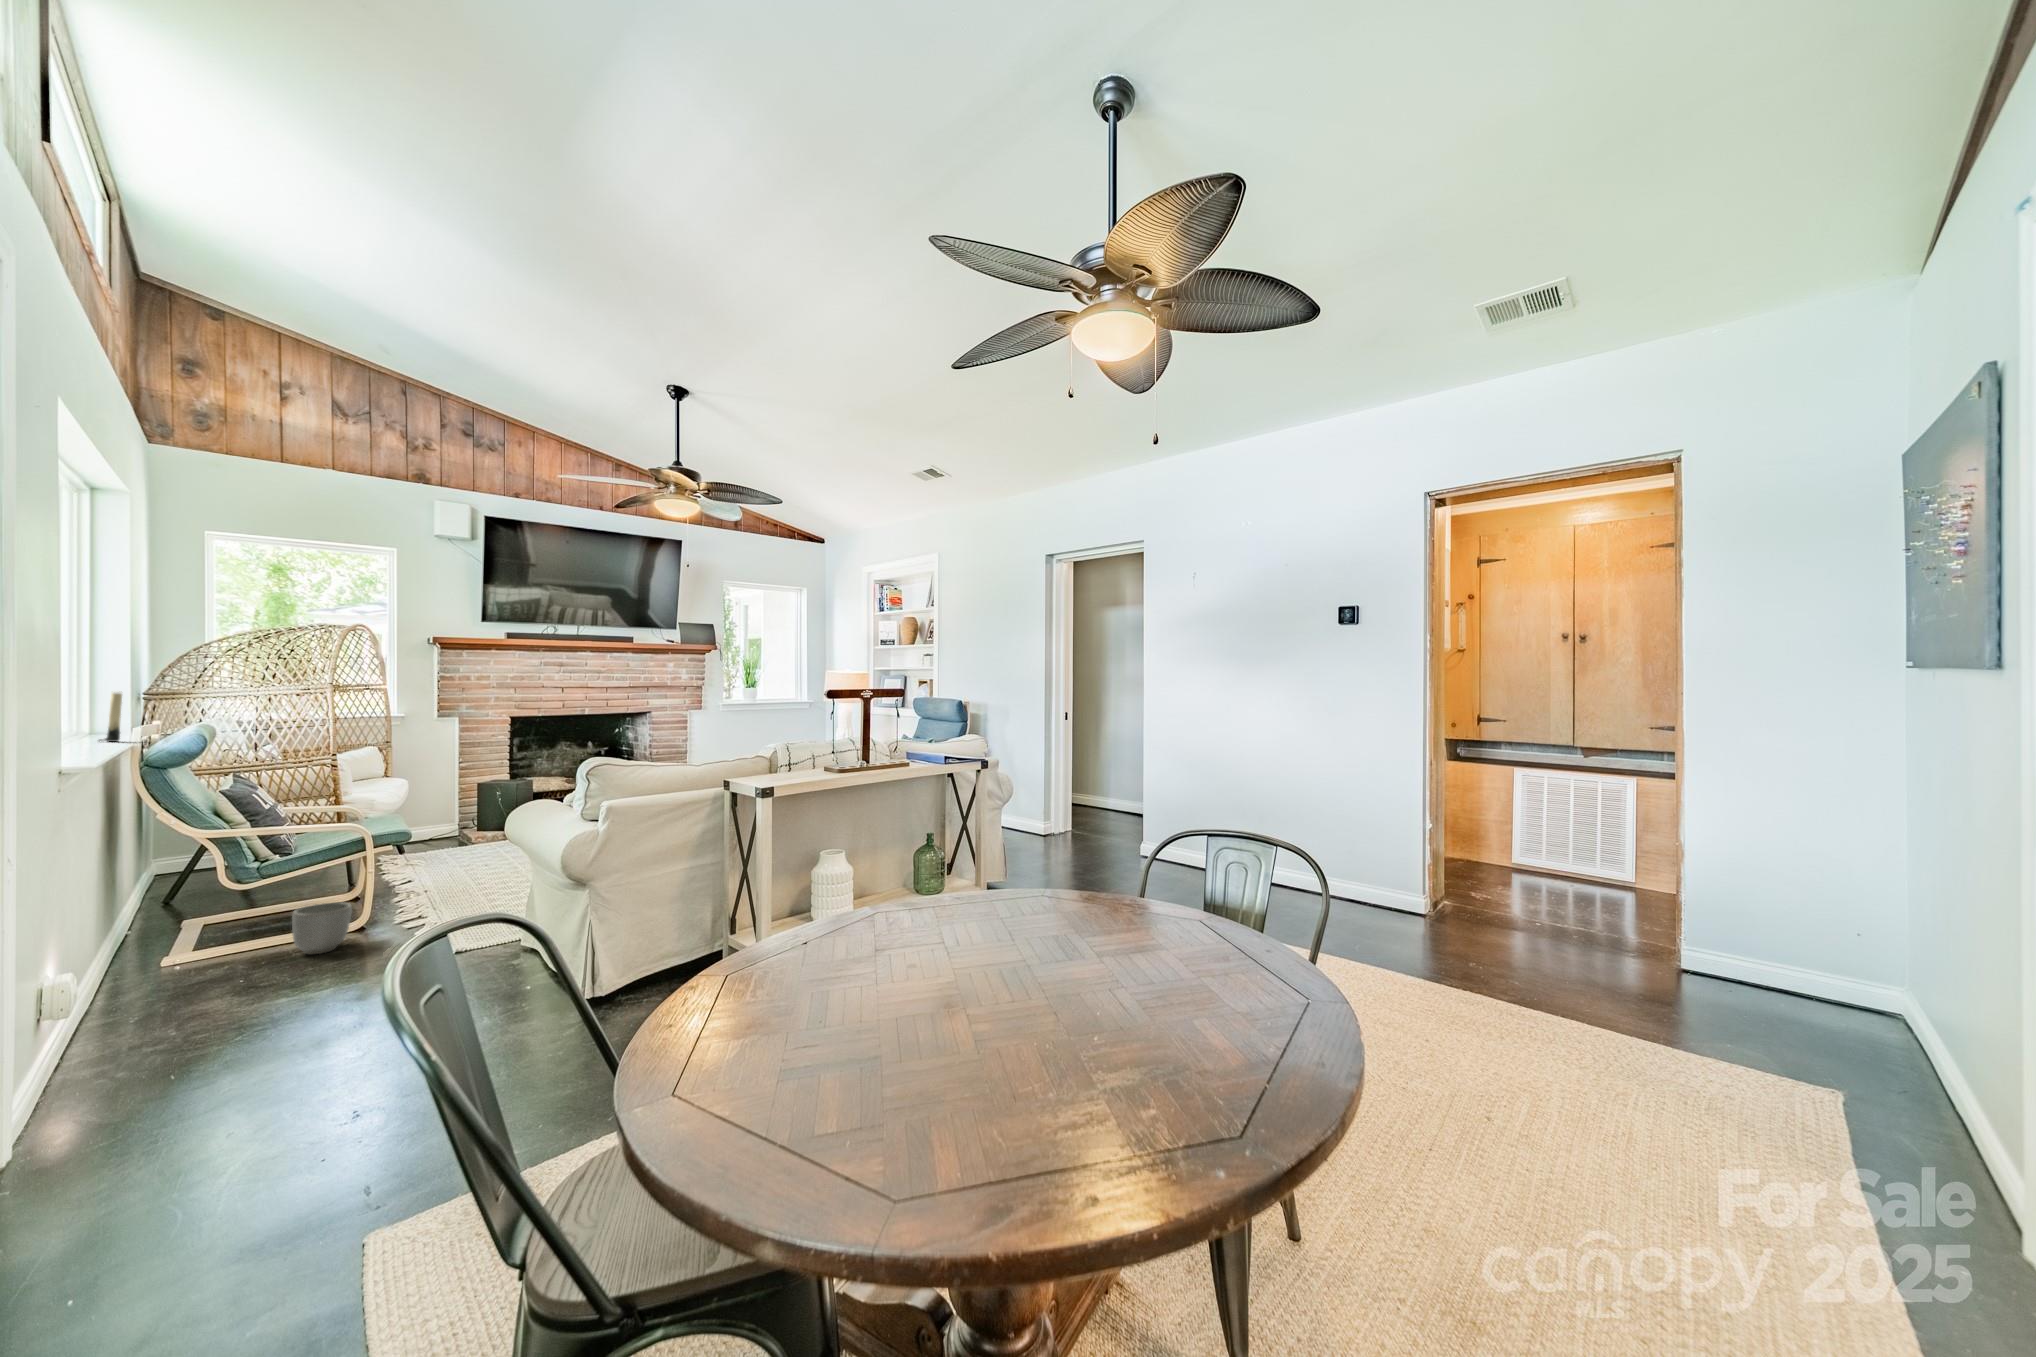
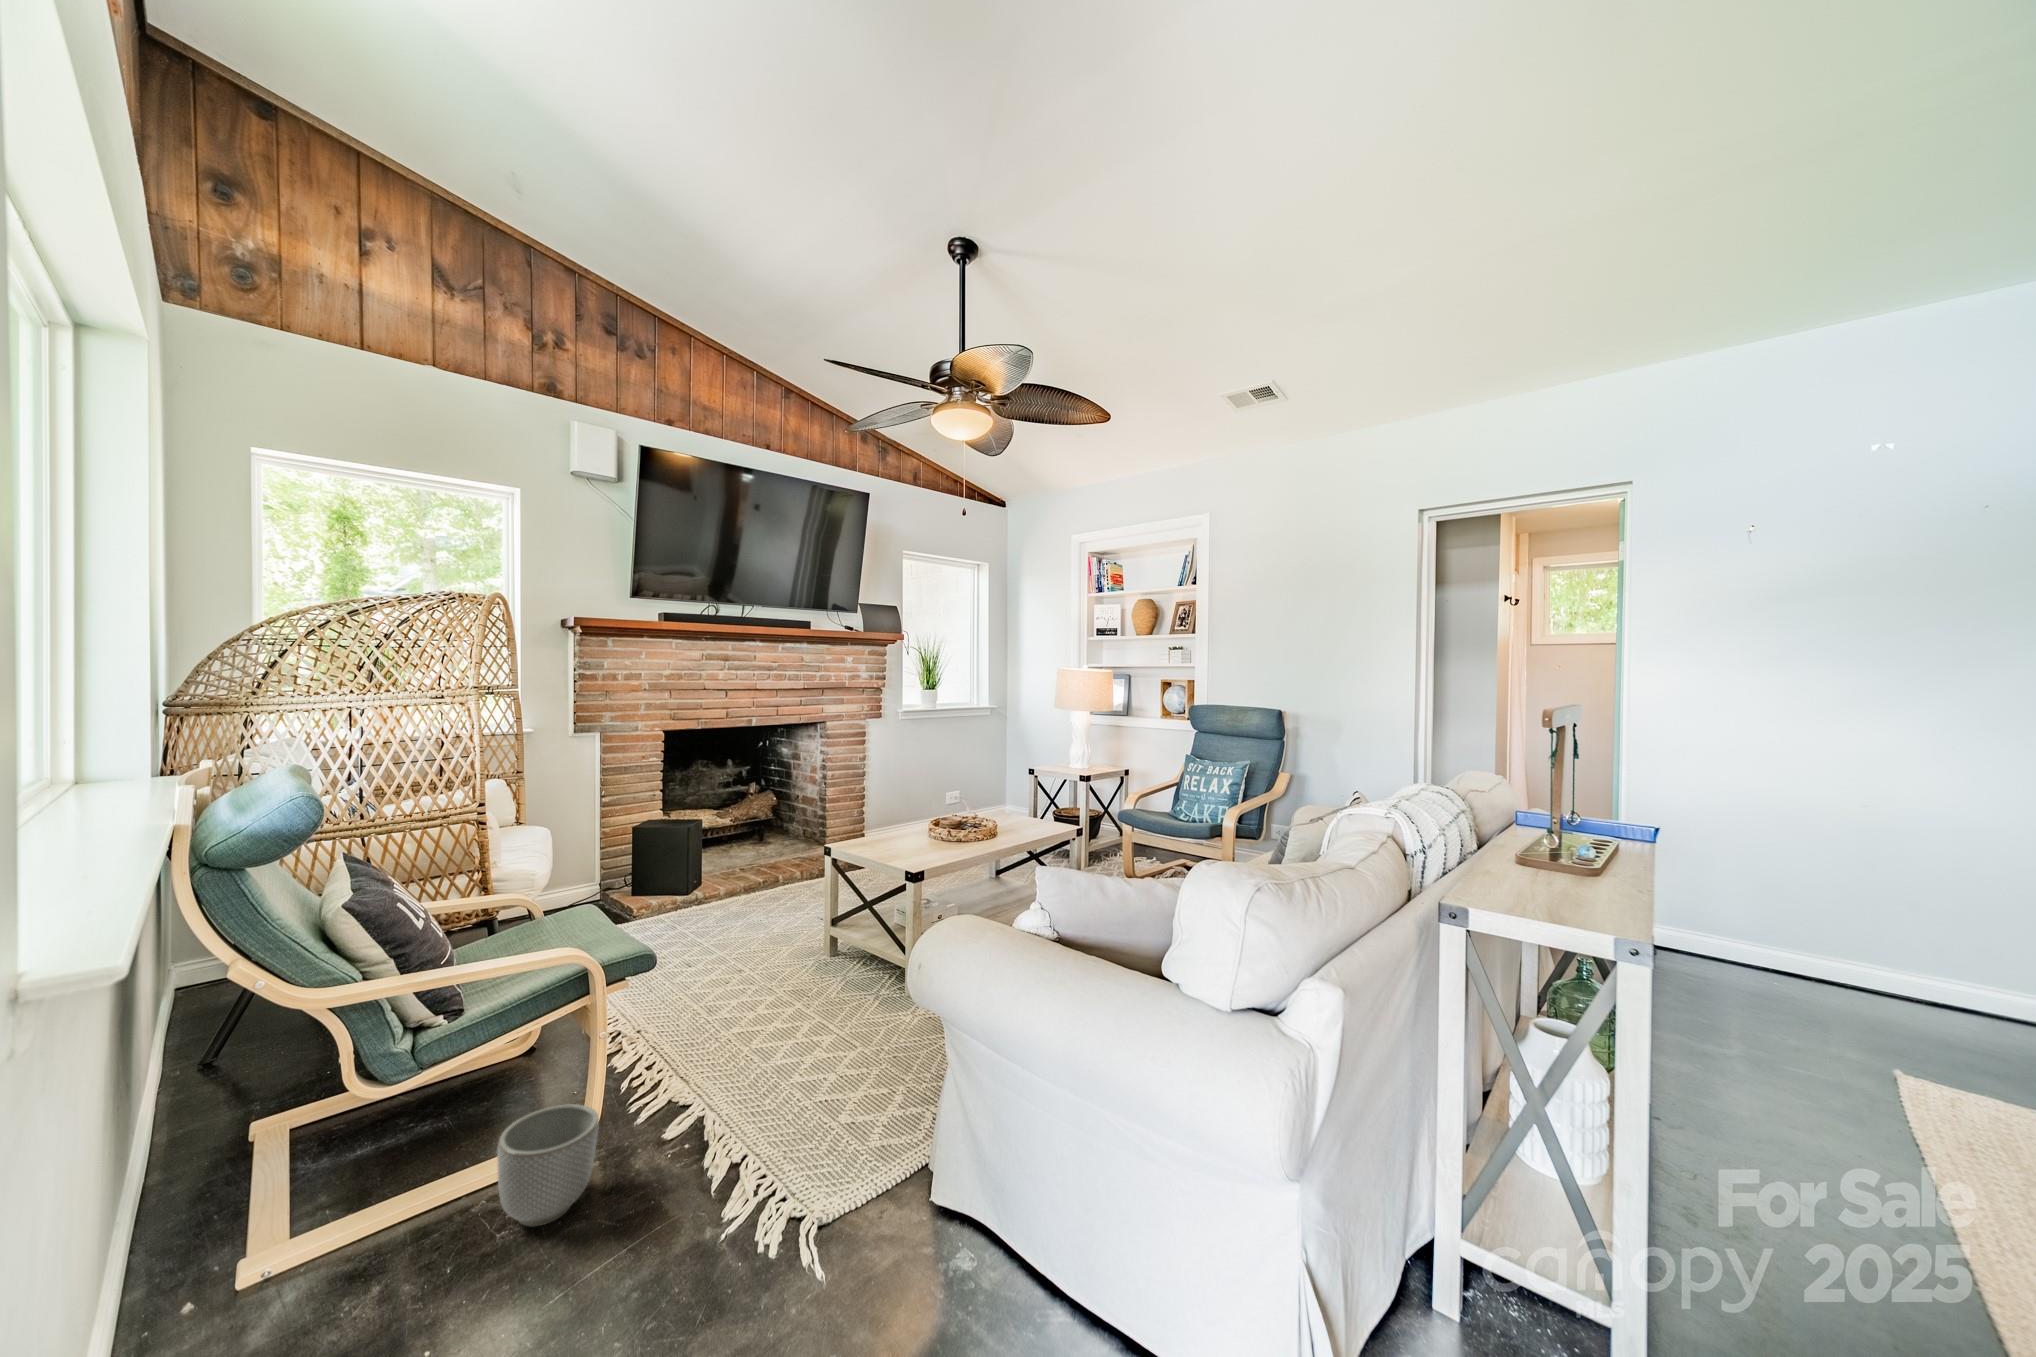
candle: present [99,693,122,742] -> none [84,701,131,795]

